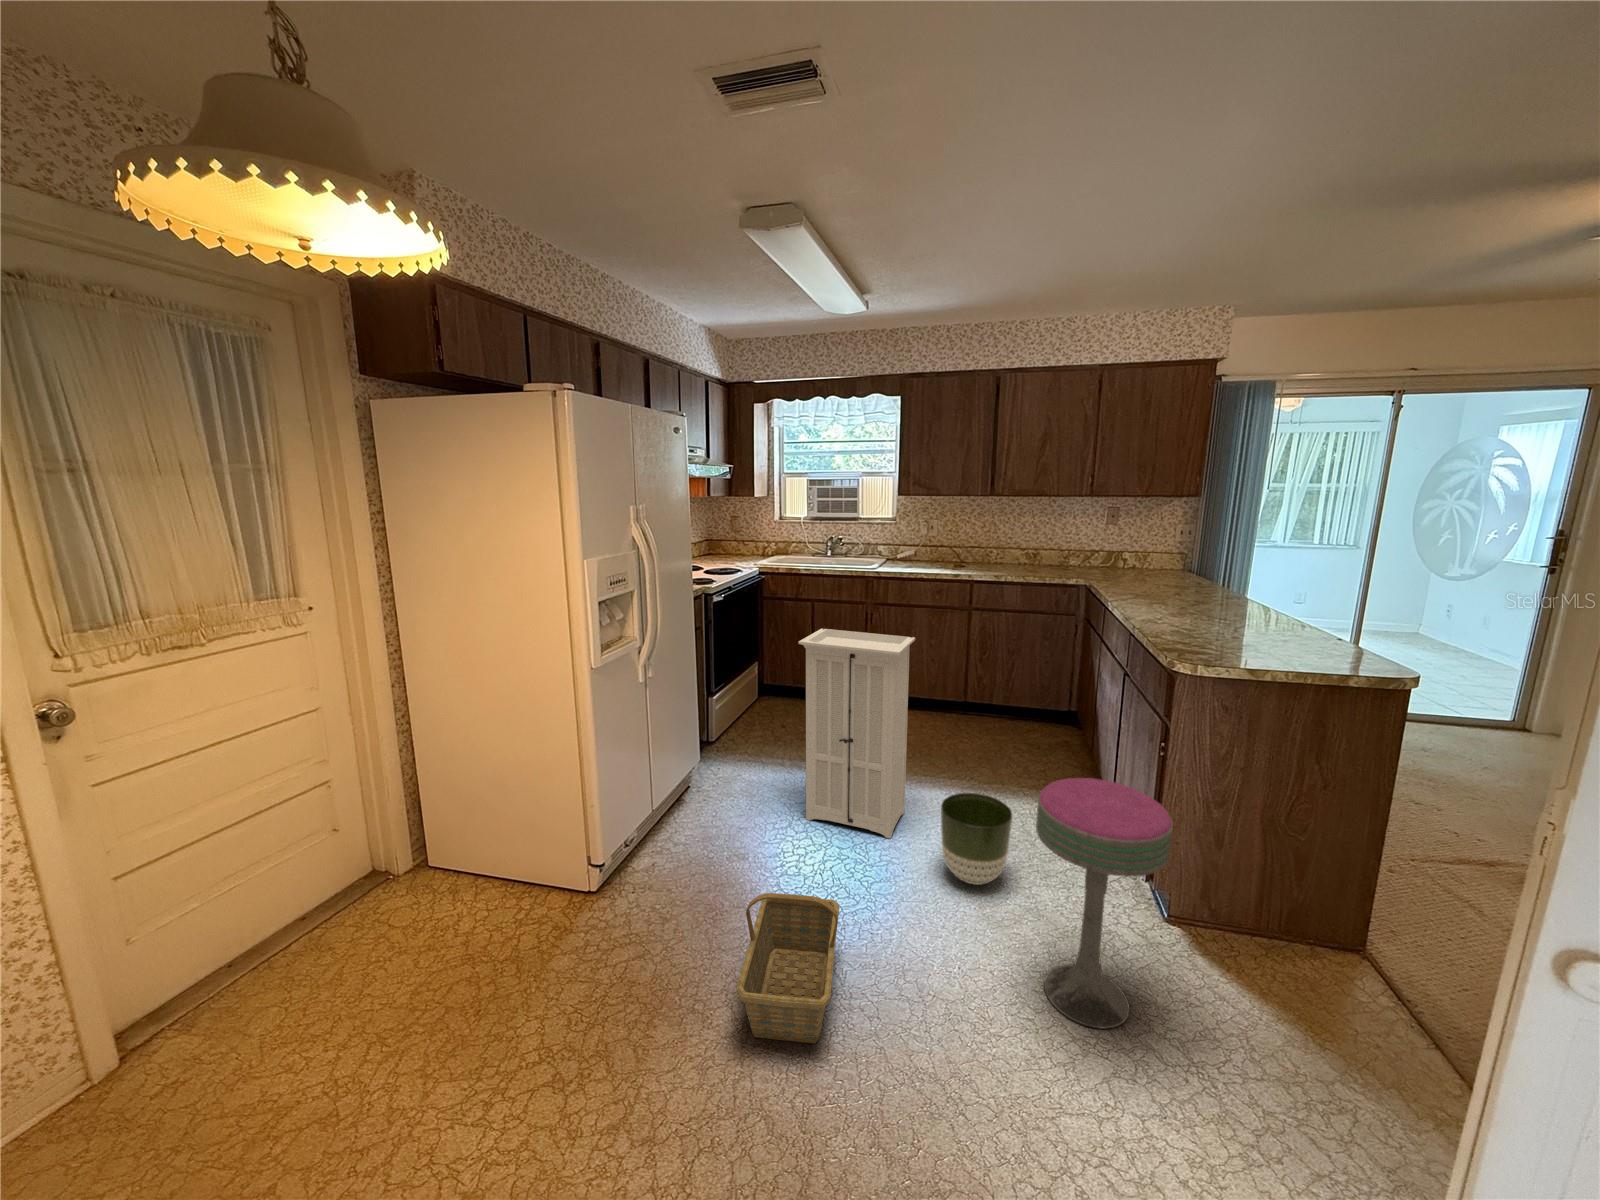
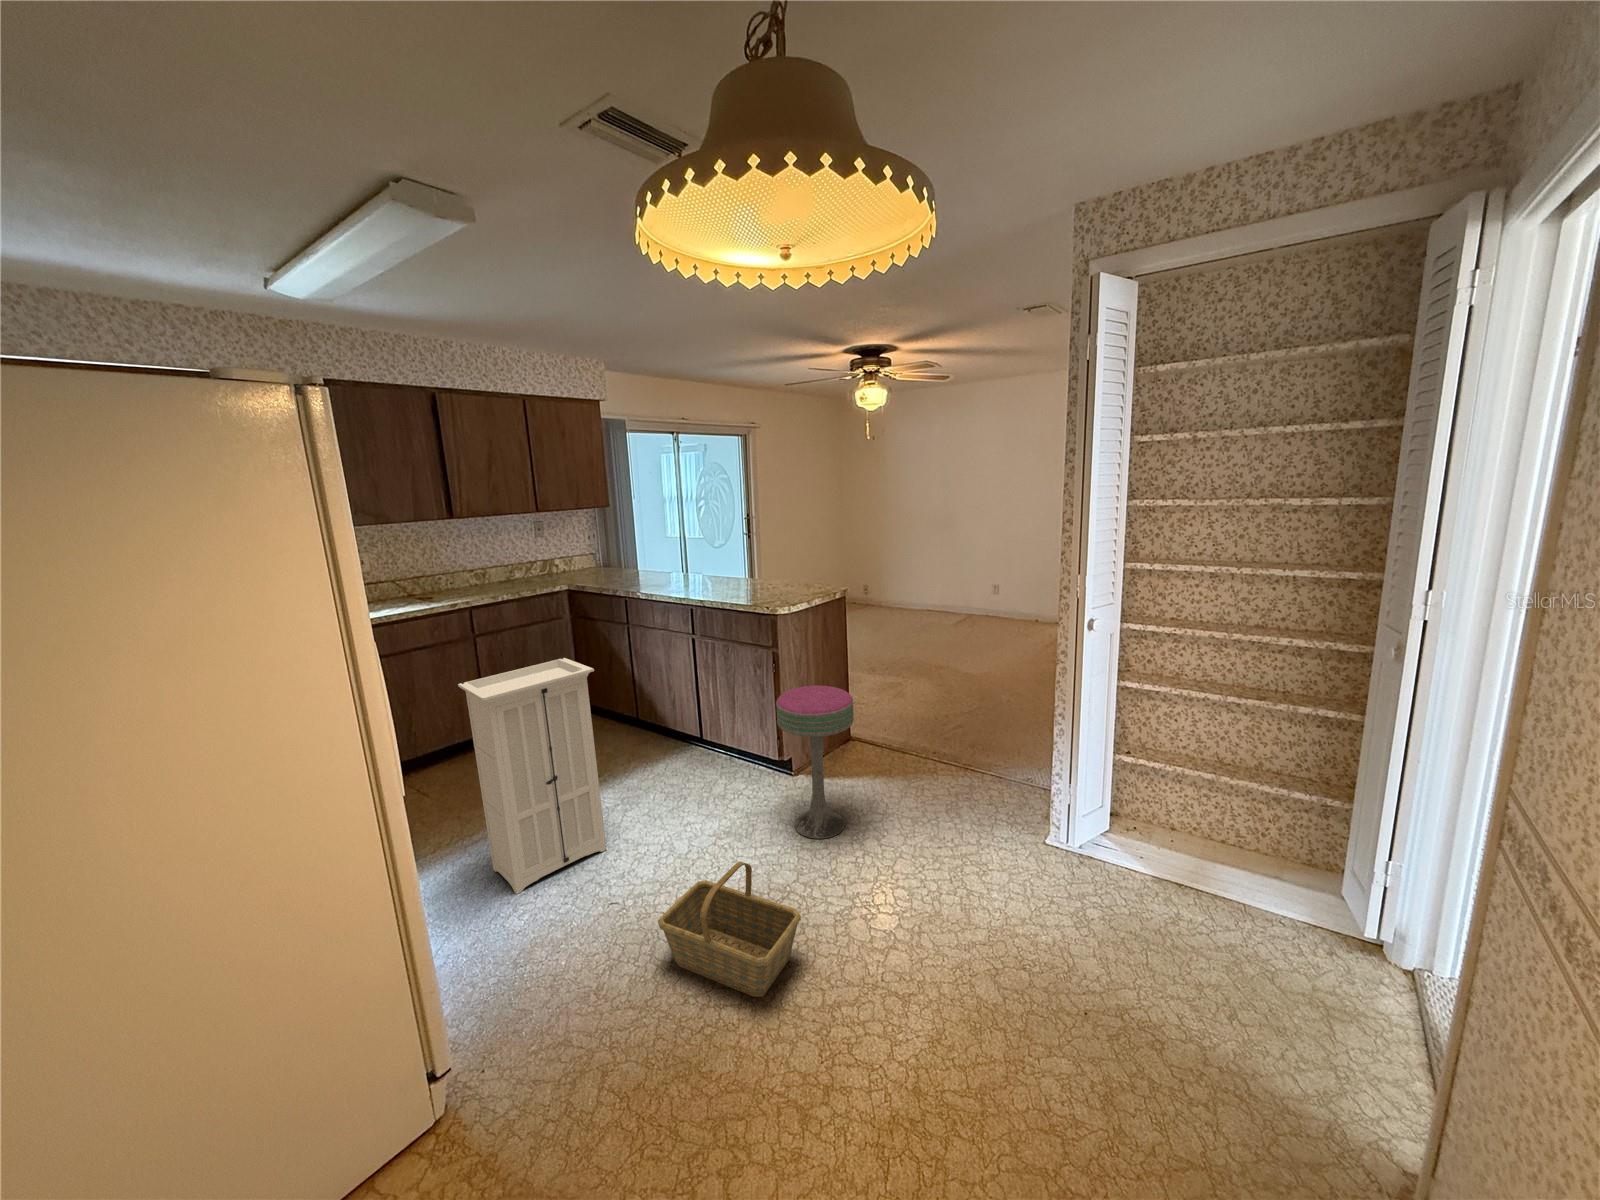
planter: present [941,793,1012,885] -> none [658,757,716,831]

